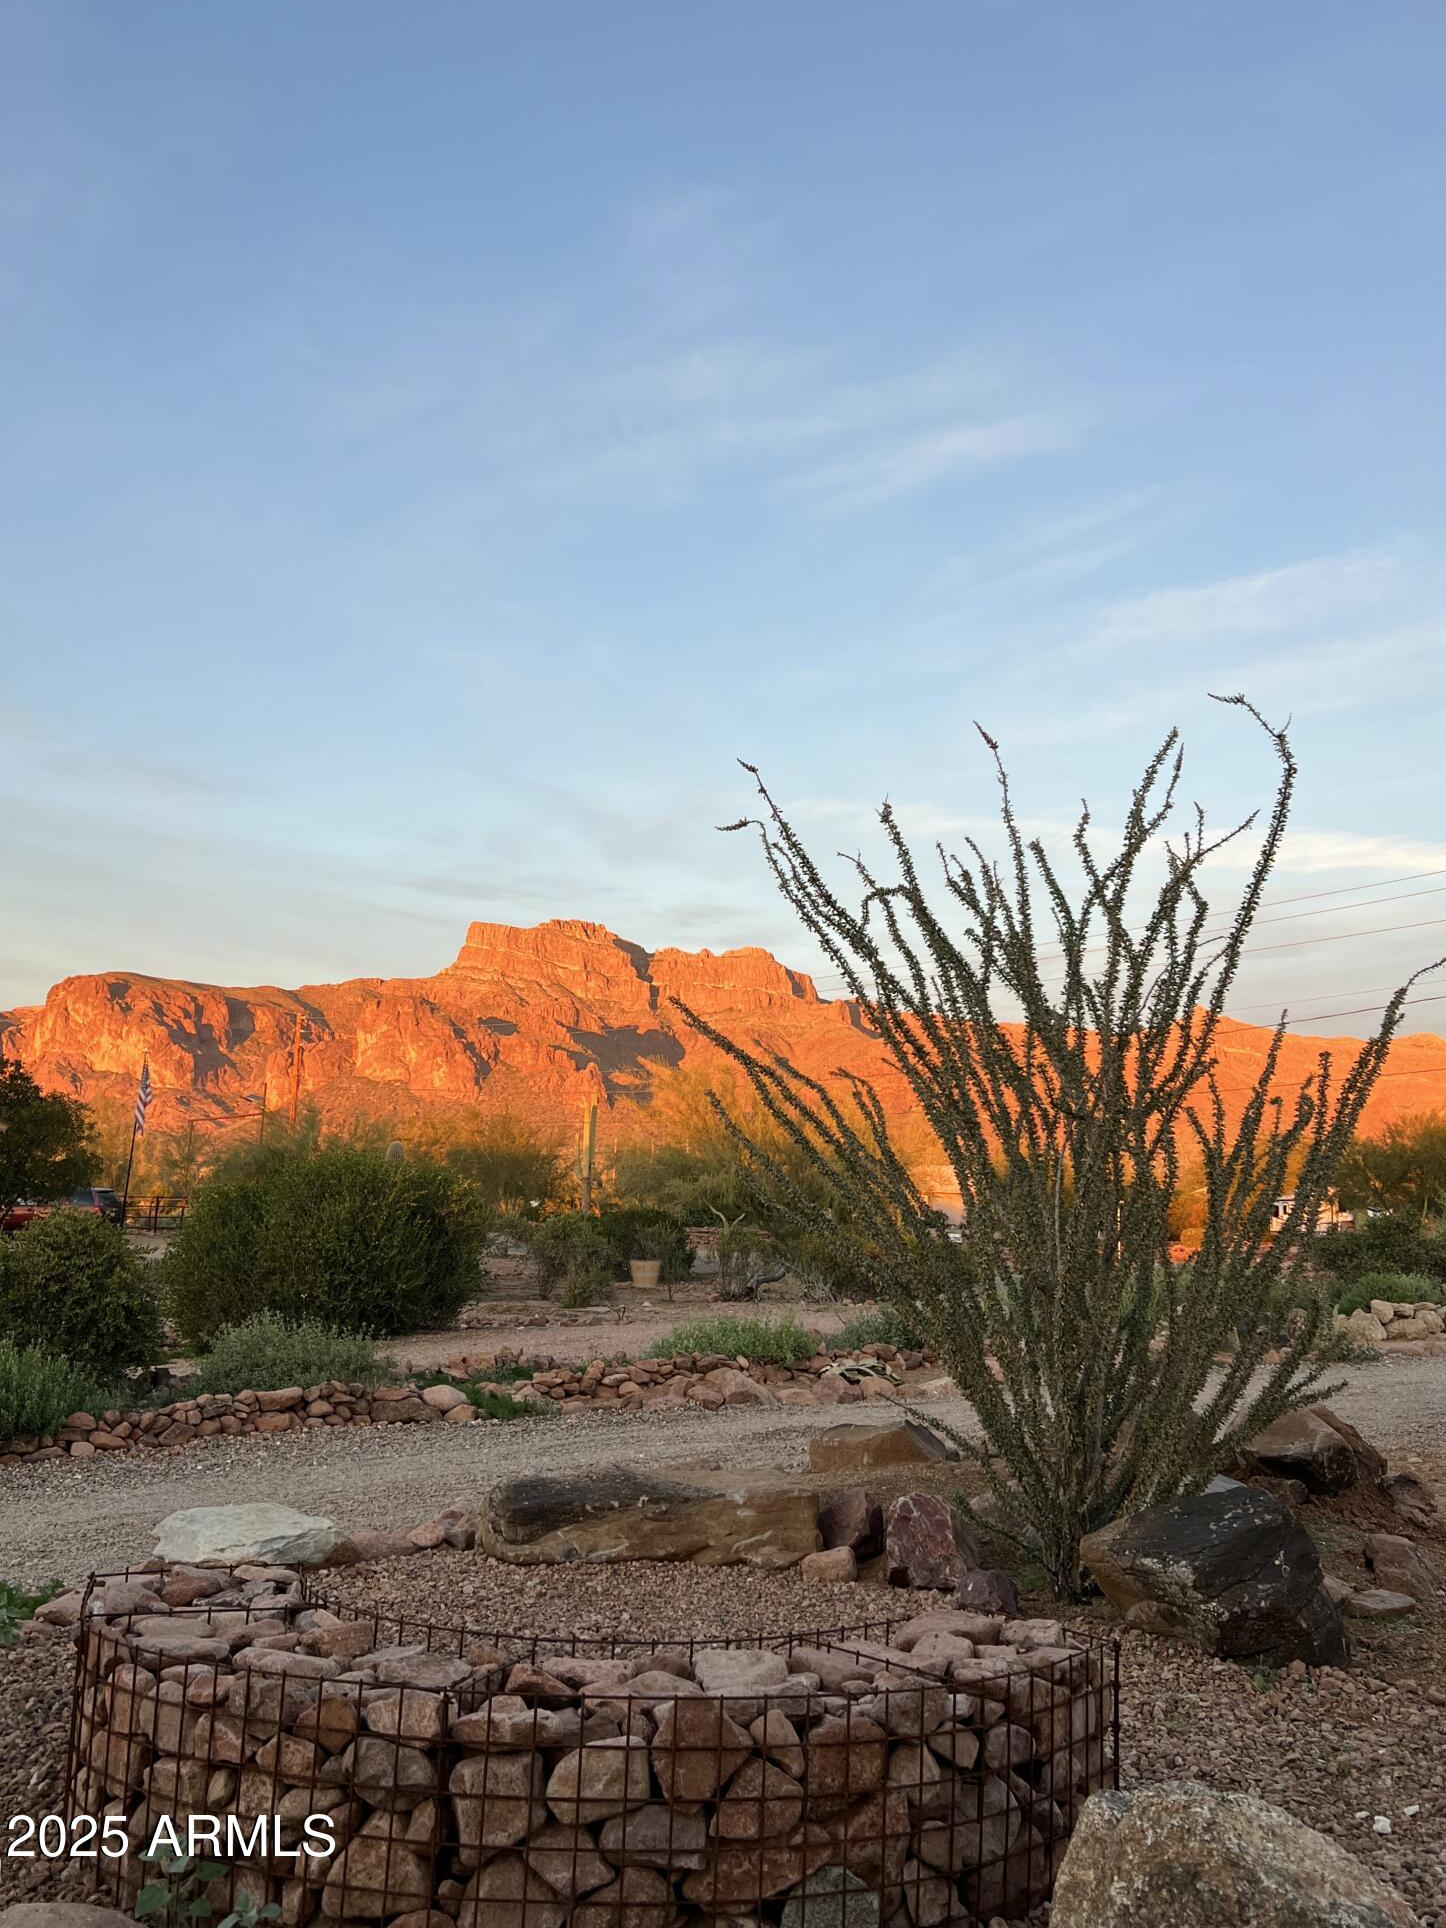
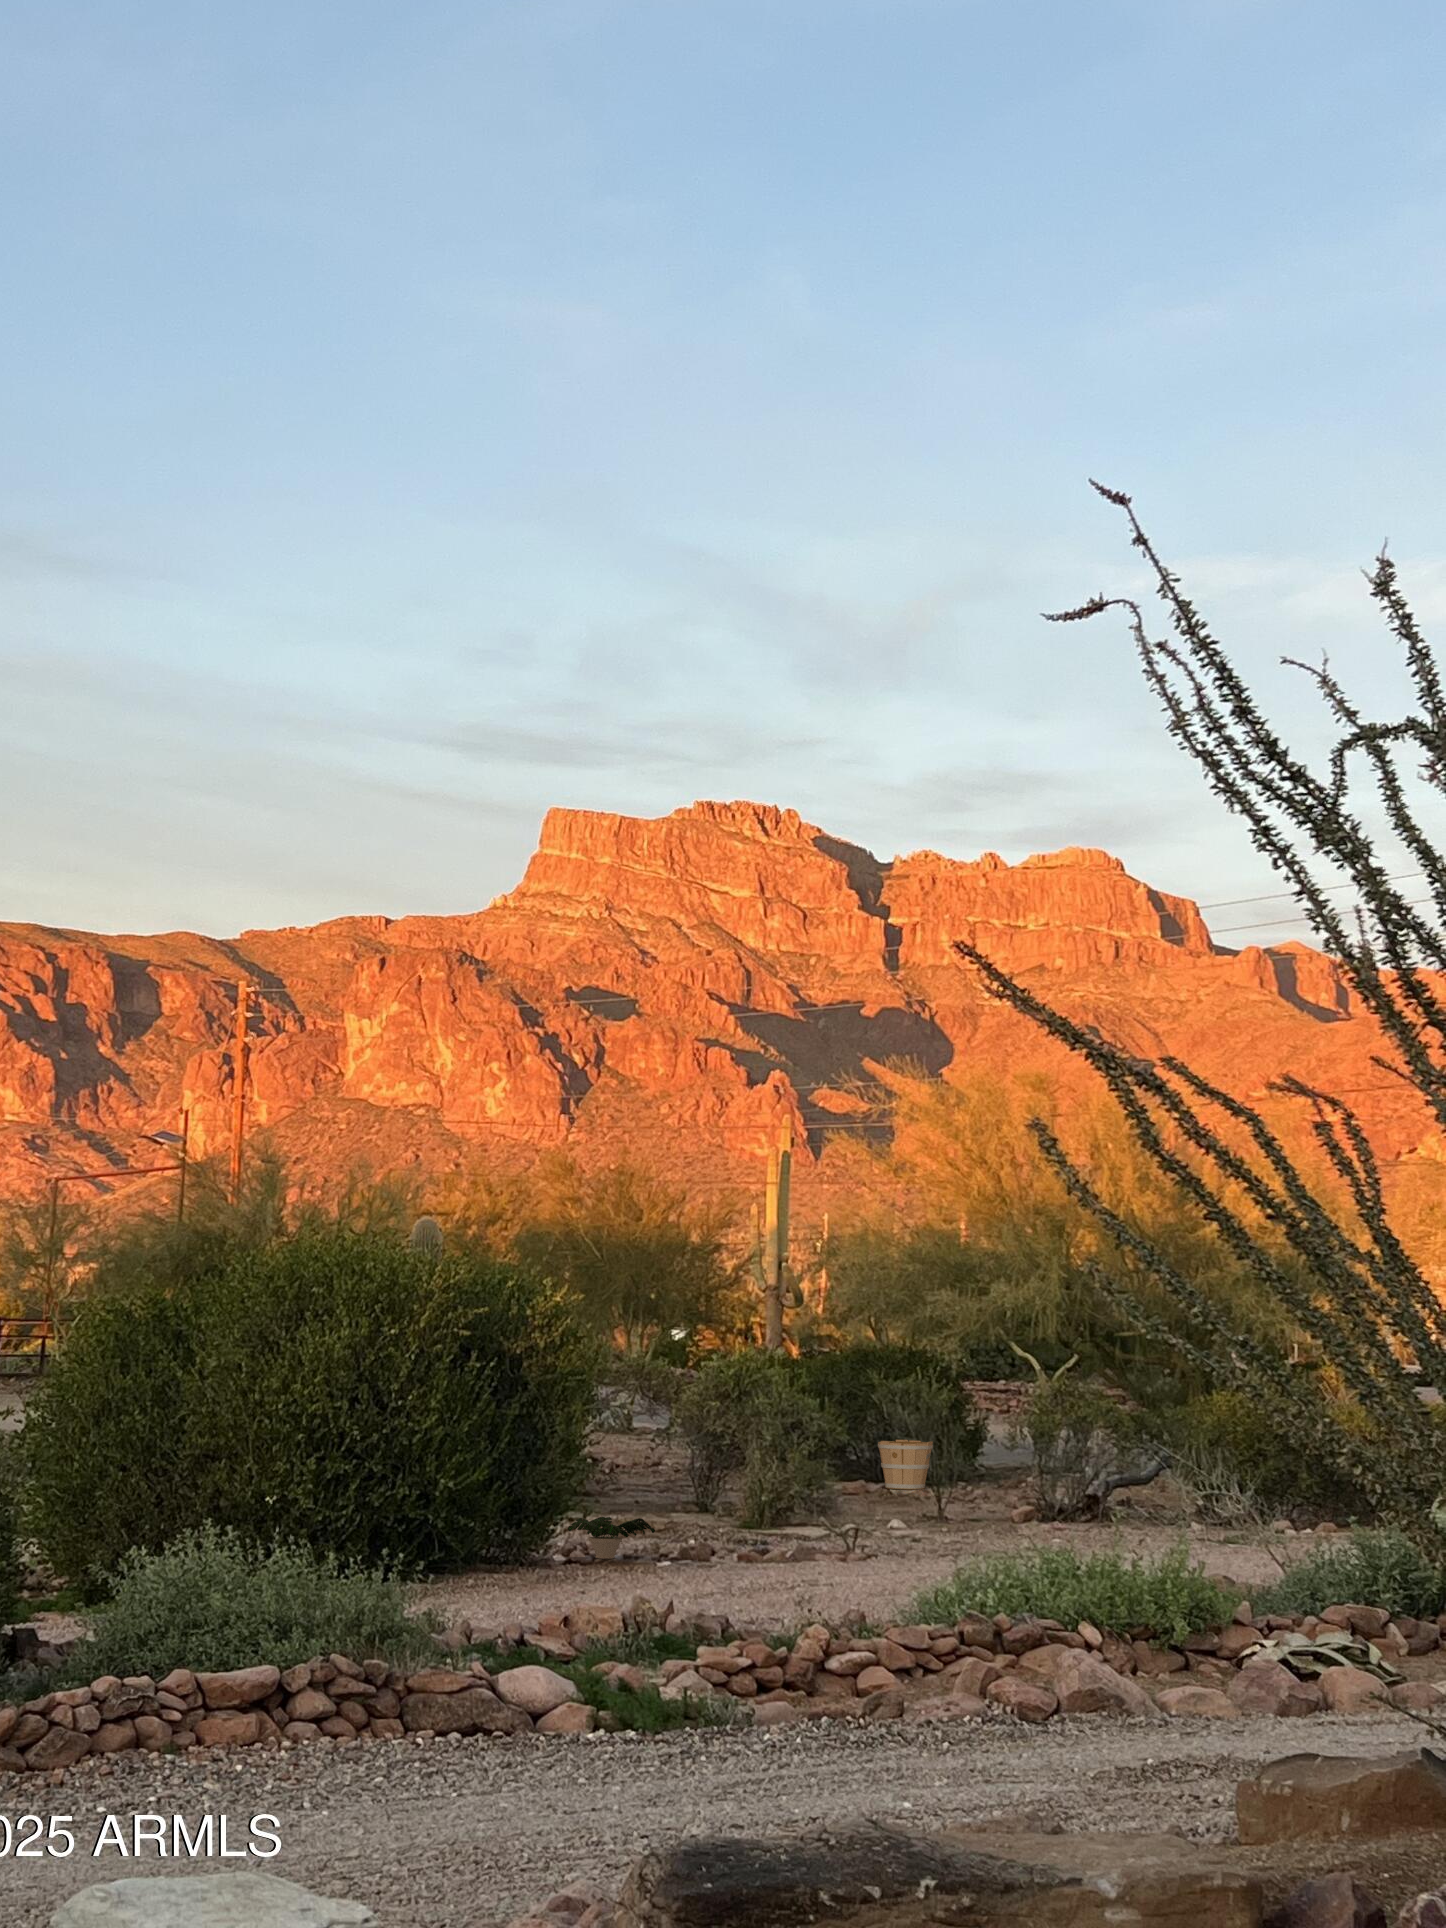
potted plant: none [450,1306,501,1330] -> present [568,1517,655,1559]

